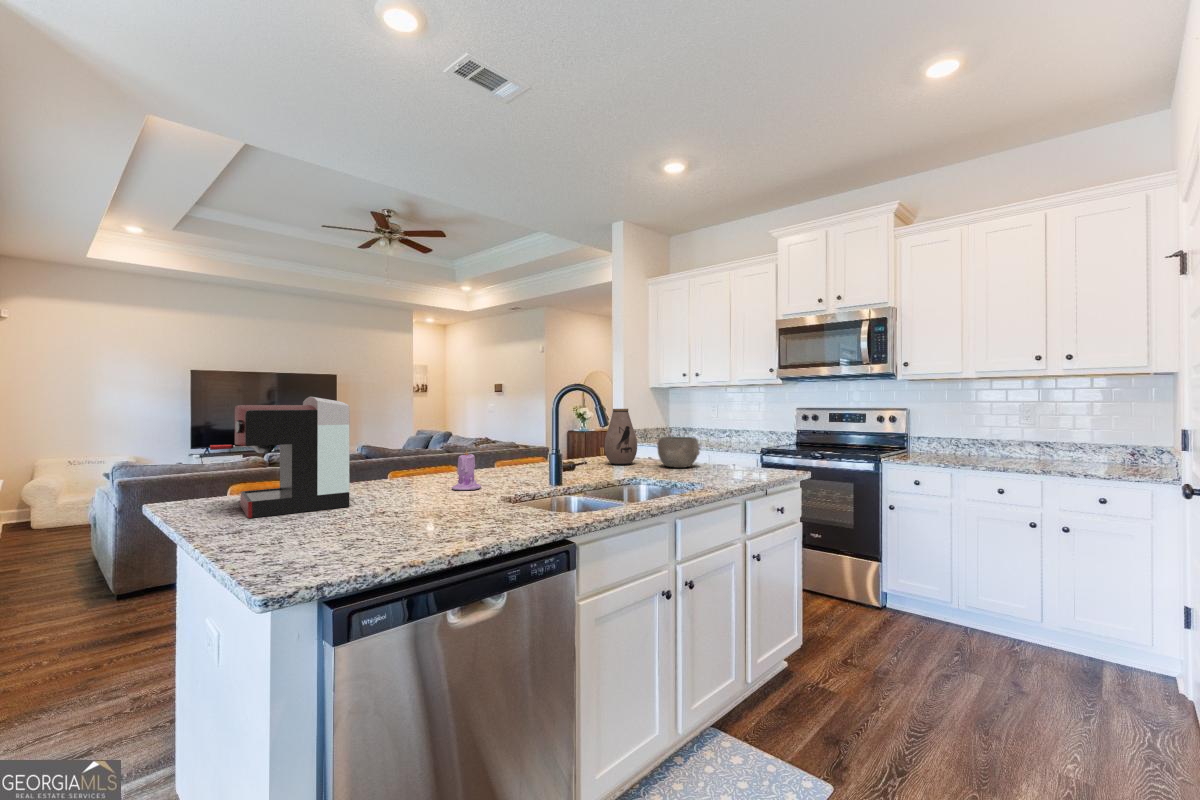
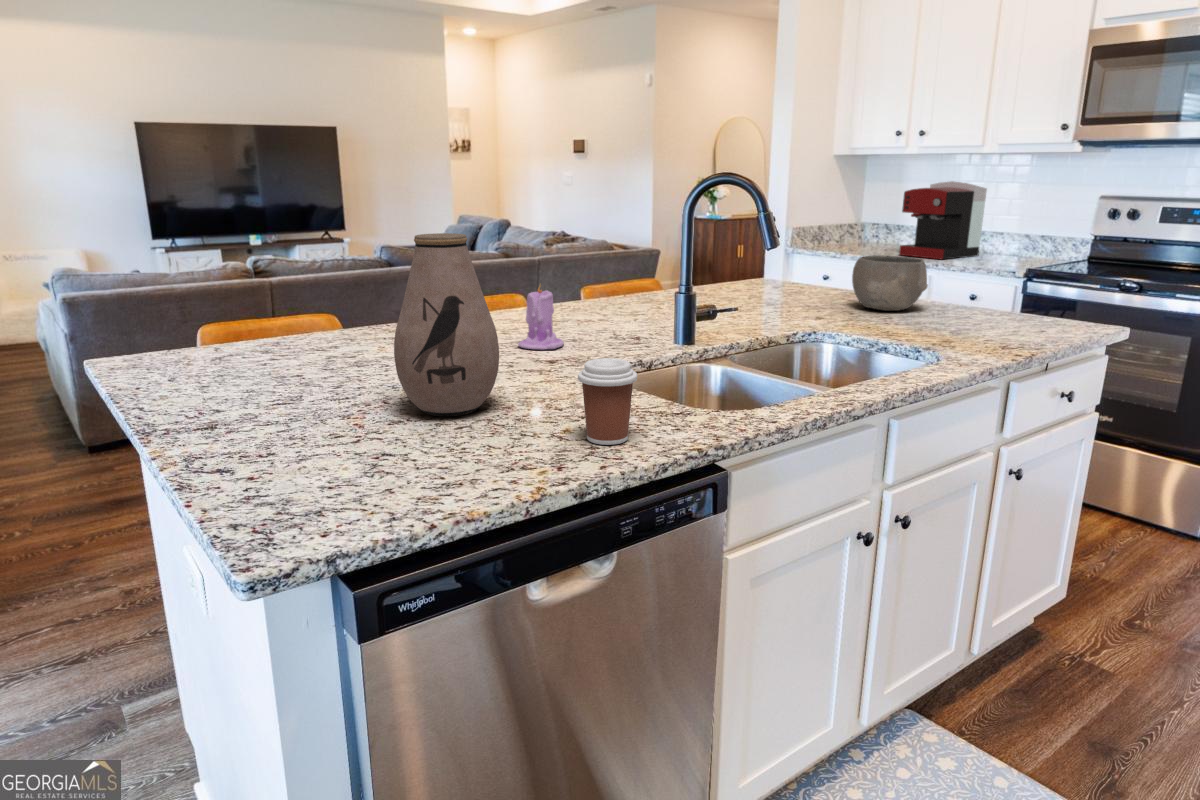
coffee maker: present [210,397,349,518] -> present [899,181,987,259]
vase: present [604,409,637,465] -> present [394,233,499,416]
coffee cup: none [485,478,521,529] -> present [578,358,637,445]

